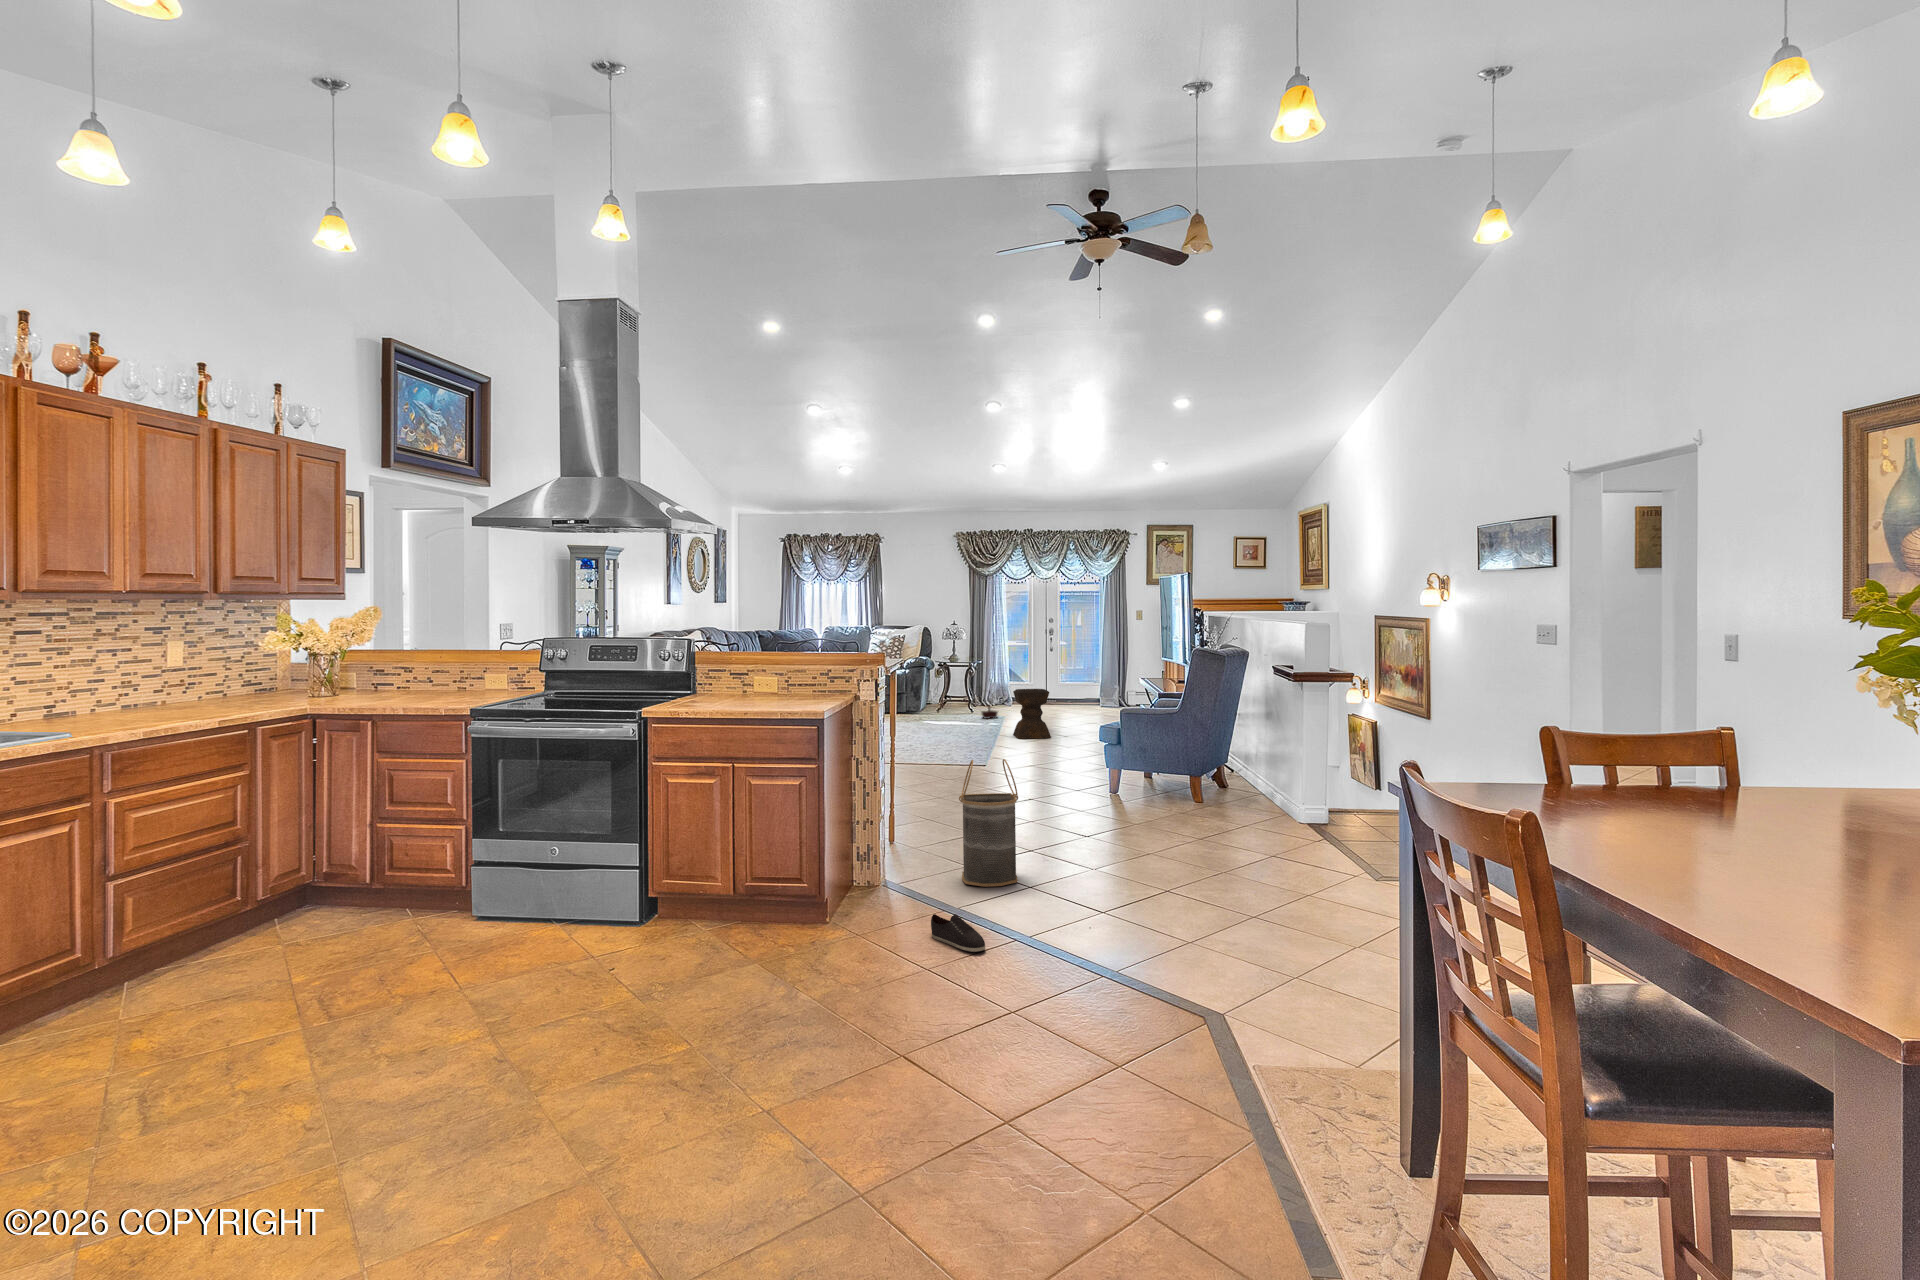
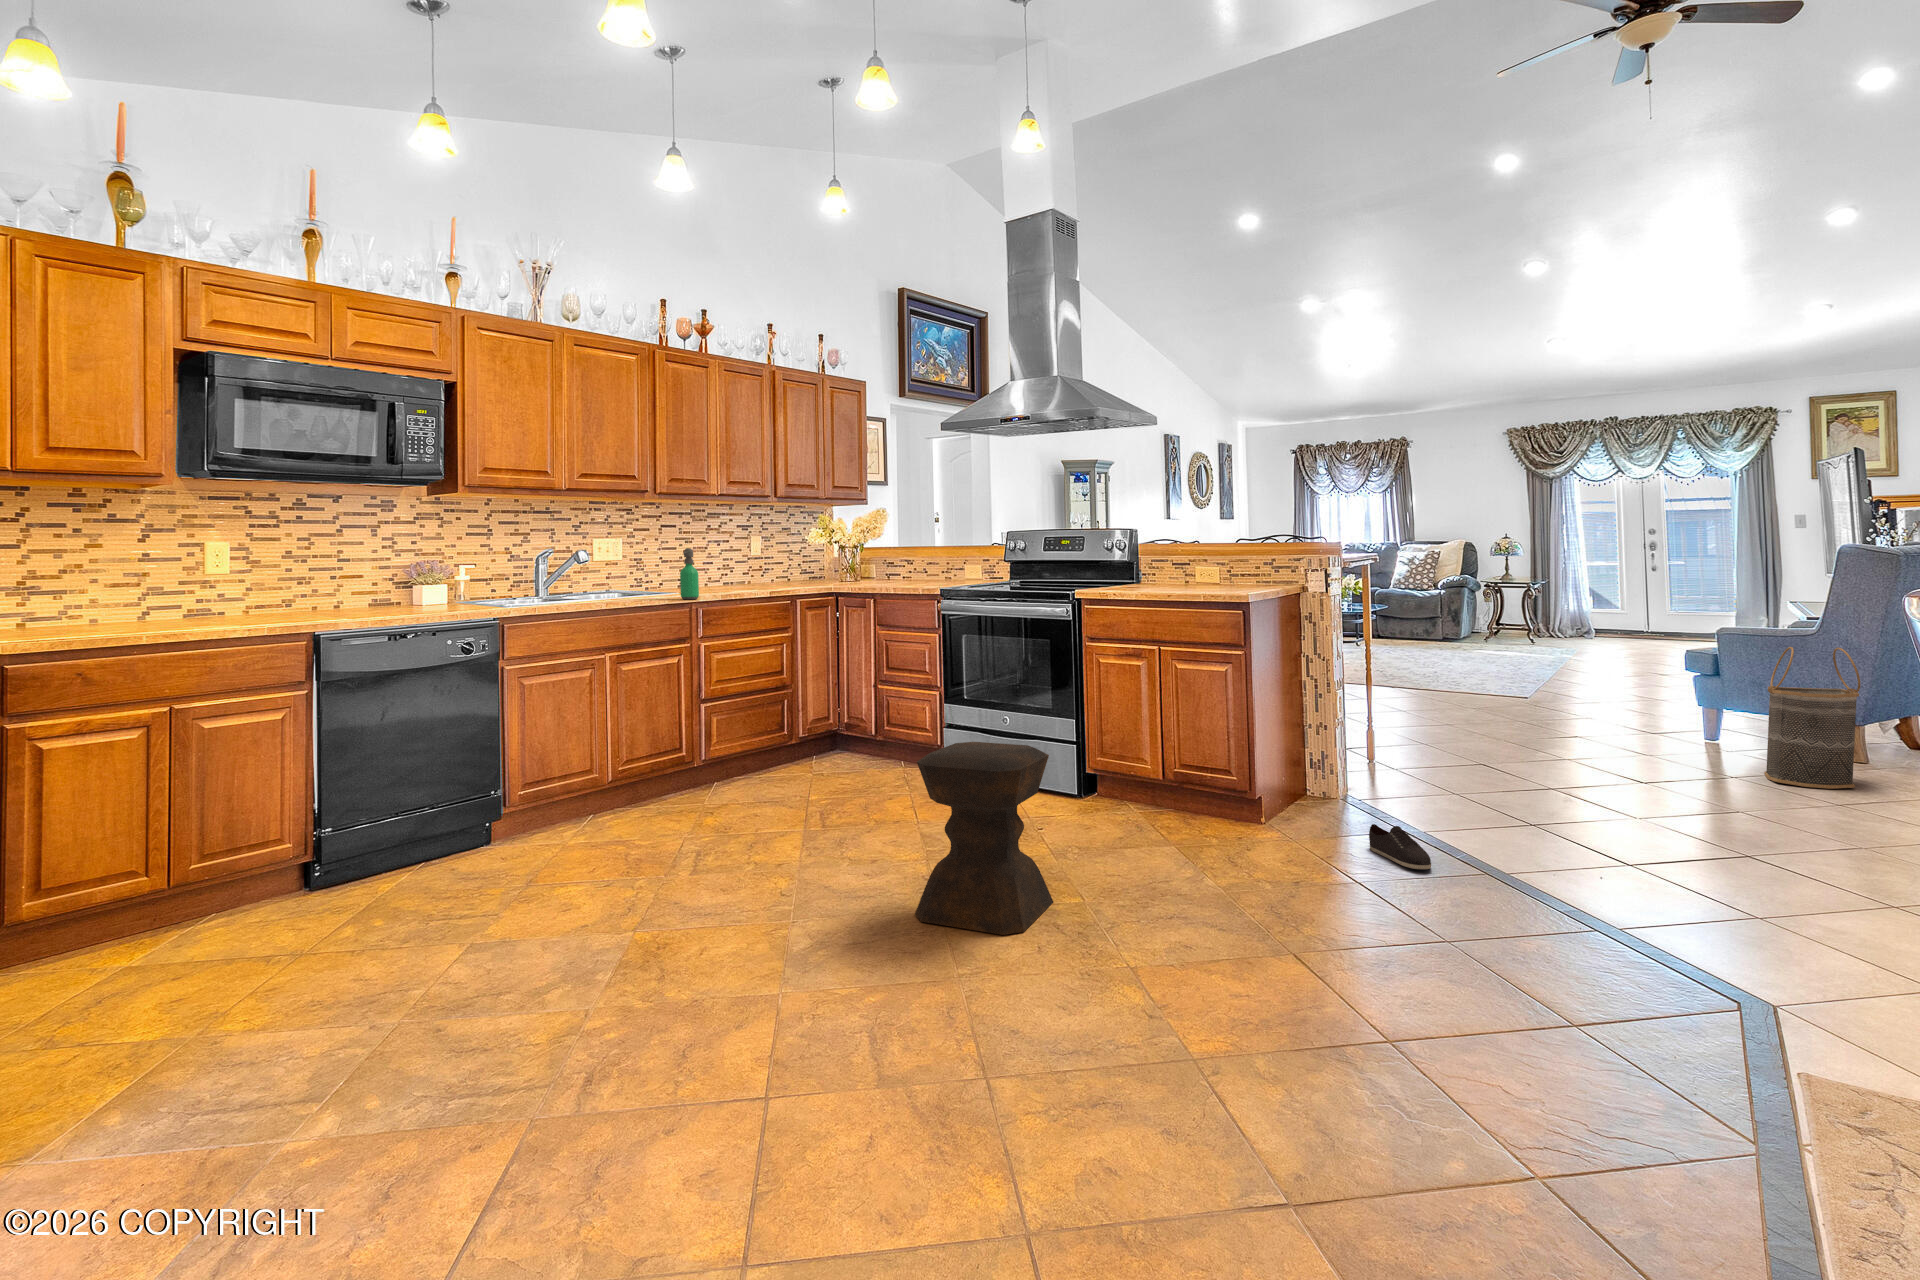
soap dispenser: none [70,670,104,741] -> present [680,548,699,599]
potted plant: present [980,687,998,719] -> none [1528,601,1577,651]
stool: present [1013,689,1051,739] -> present [915,742,1053,935]
basket: present [959,759,1018,887] -> present [1764,647,1860,789]

